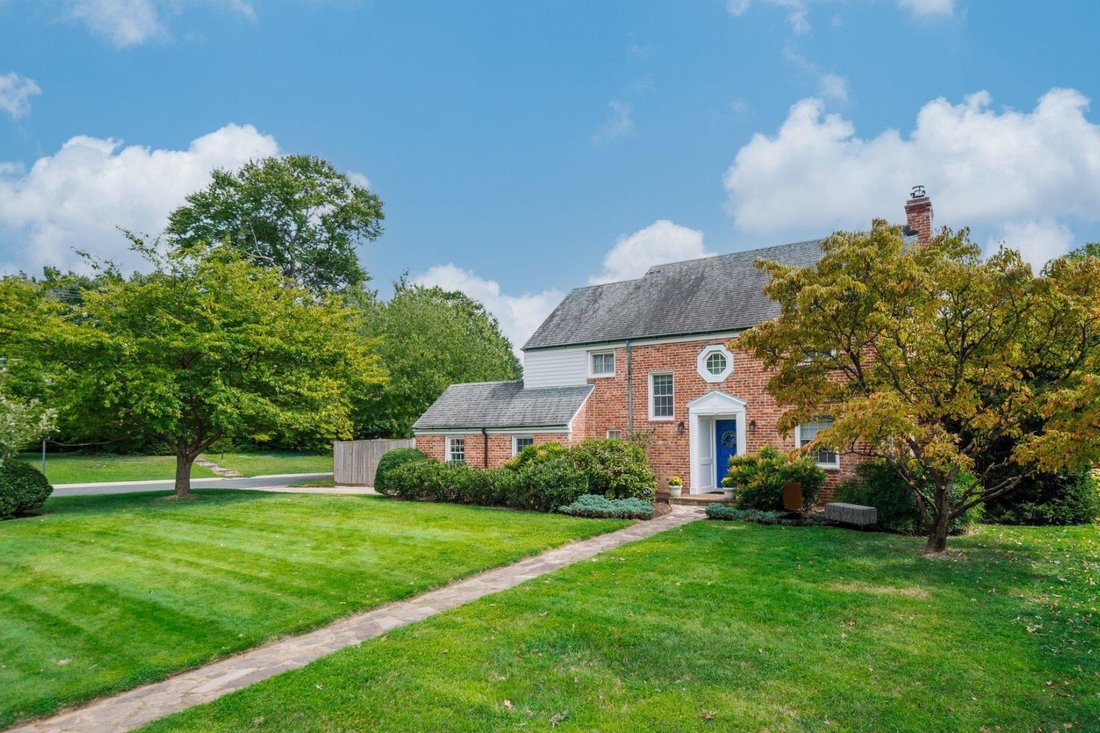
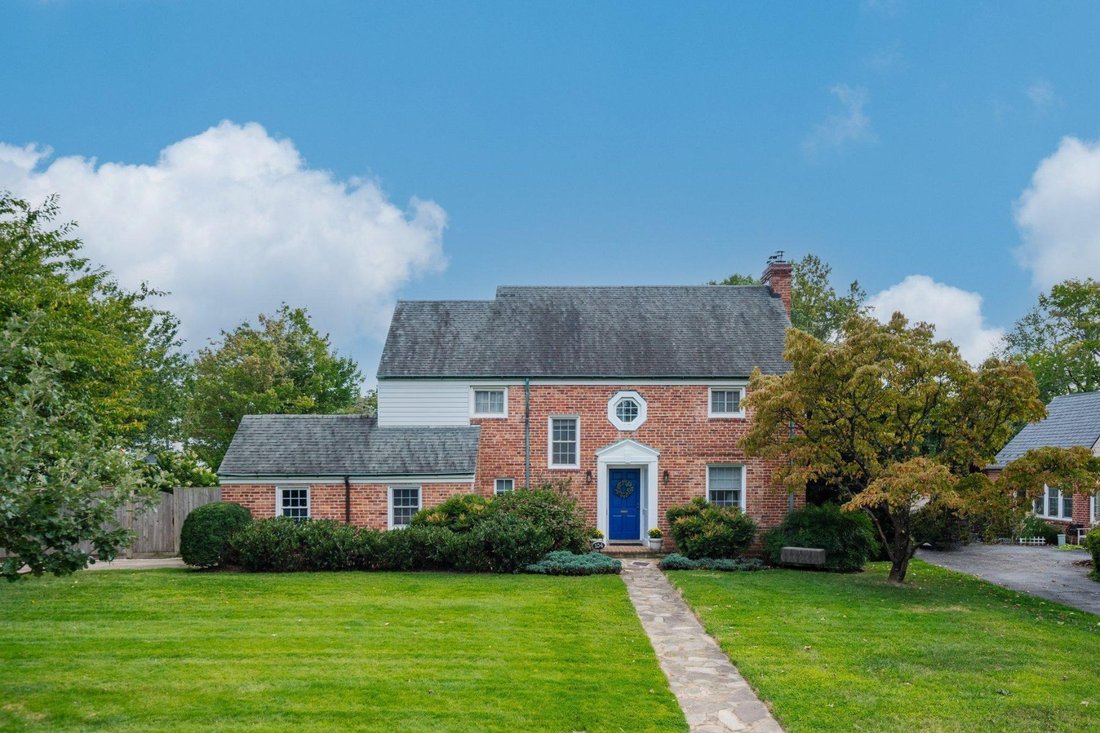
lounge chair: present [783,482,804,518] -> none [729,530,754,565]

